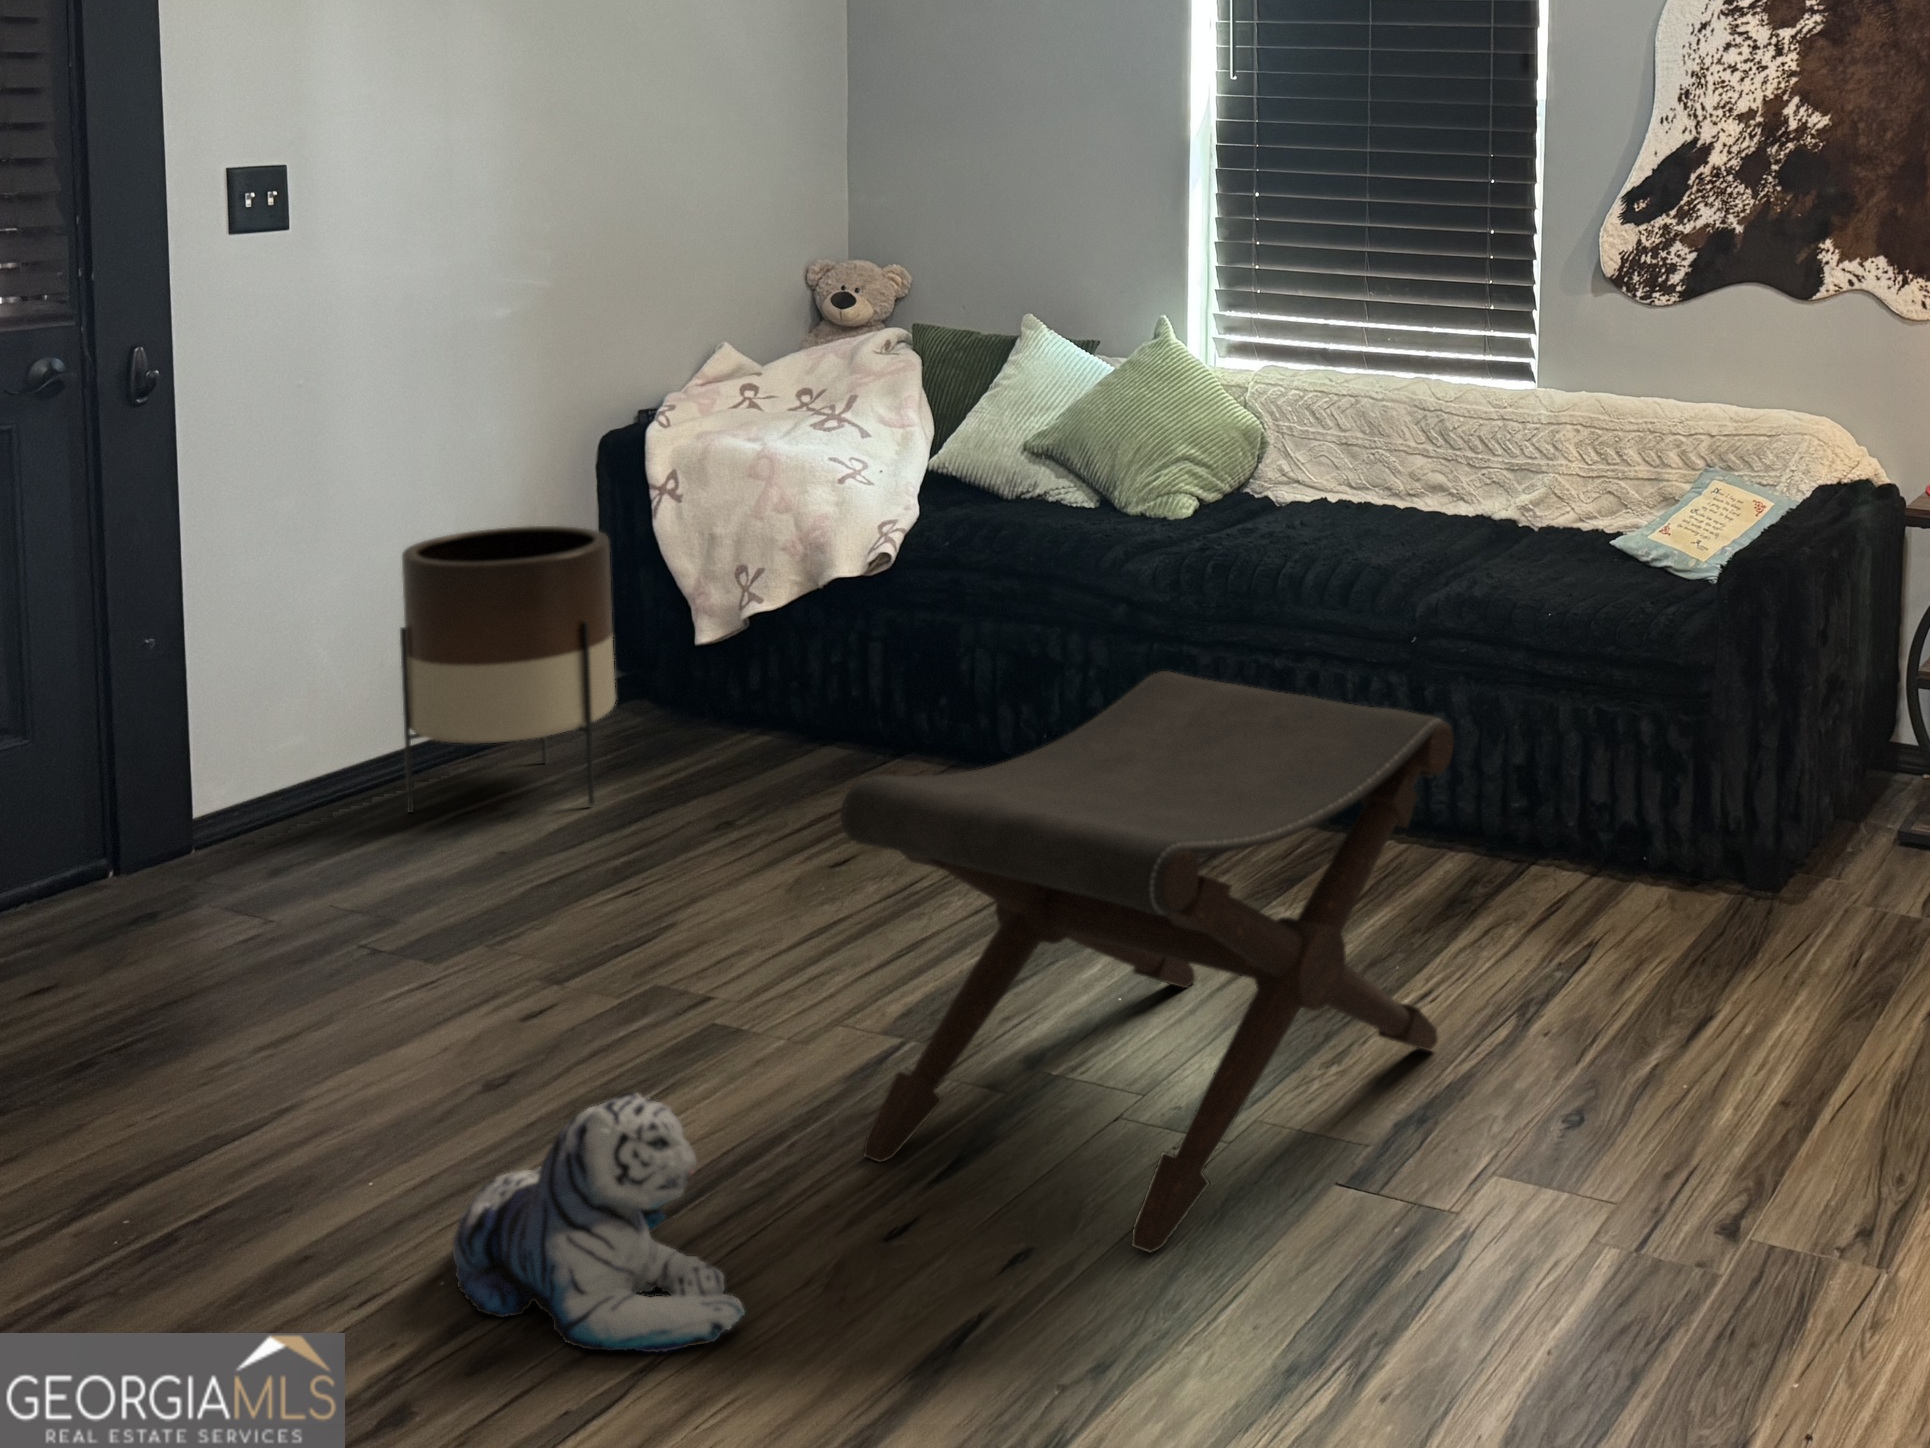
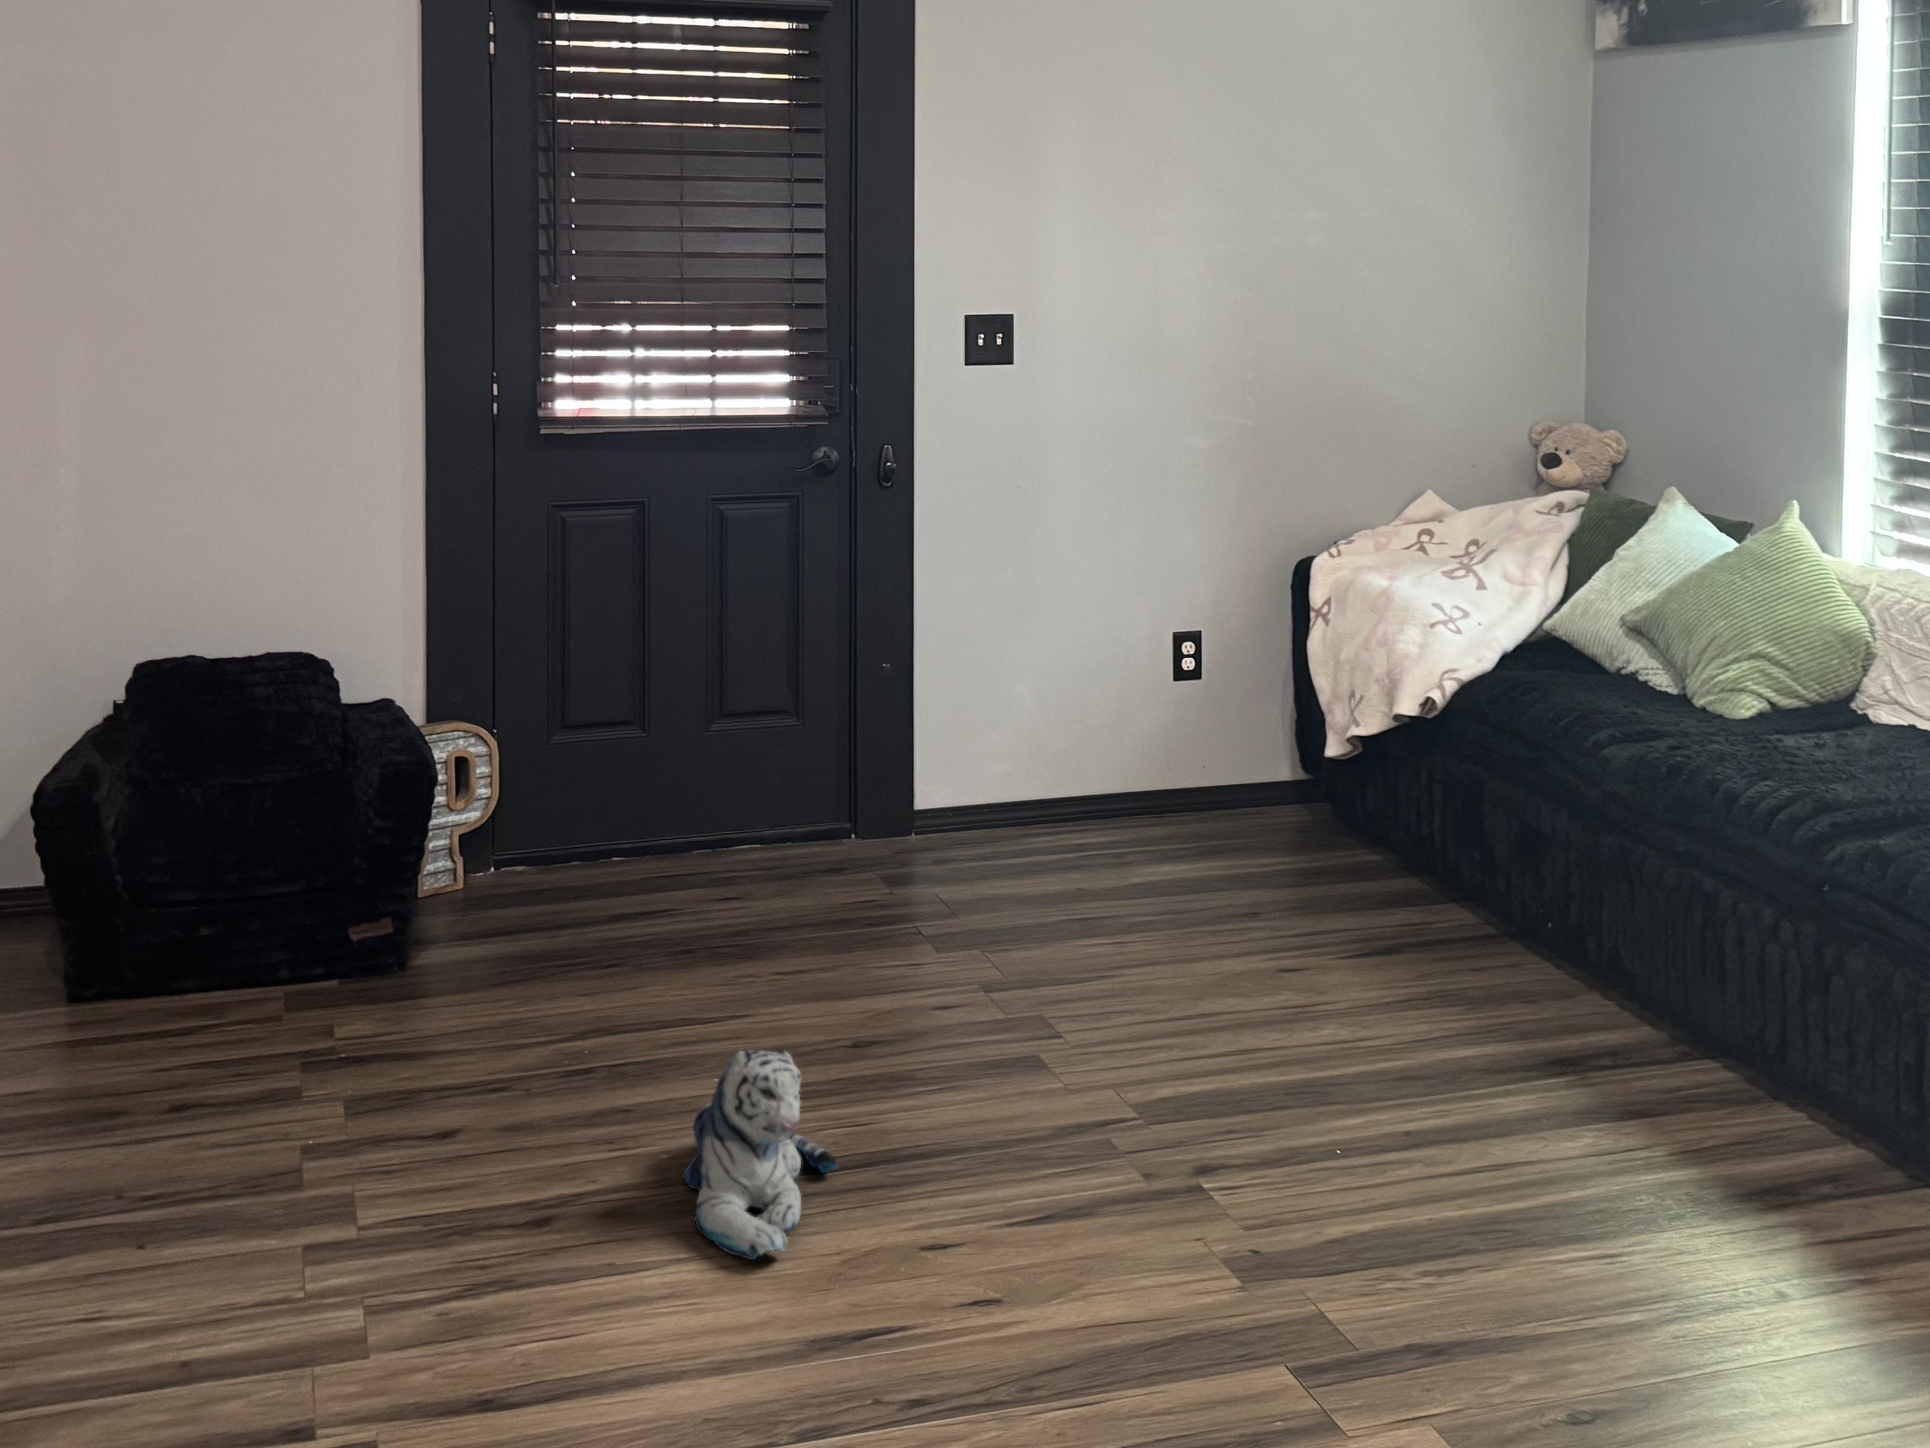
planter: present [400,526,616,813] -> none [1089,622,1250,870]
footstool: present [840,671,1454,1253] -> none [1000,840,1570,1352]

